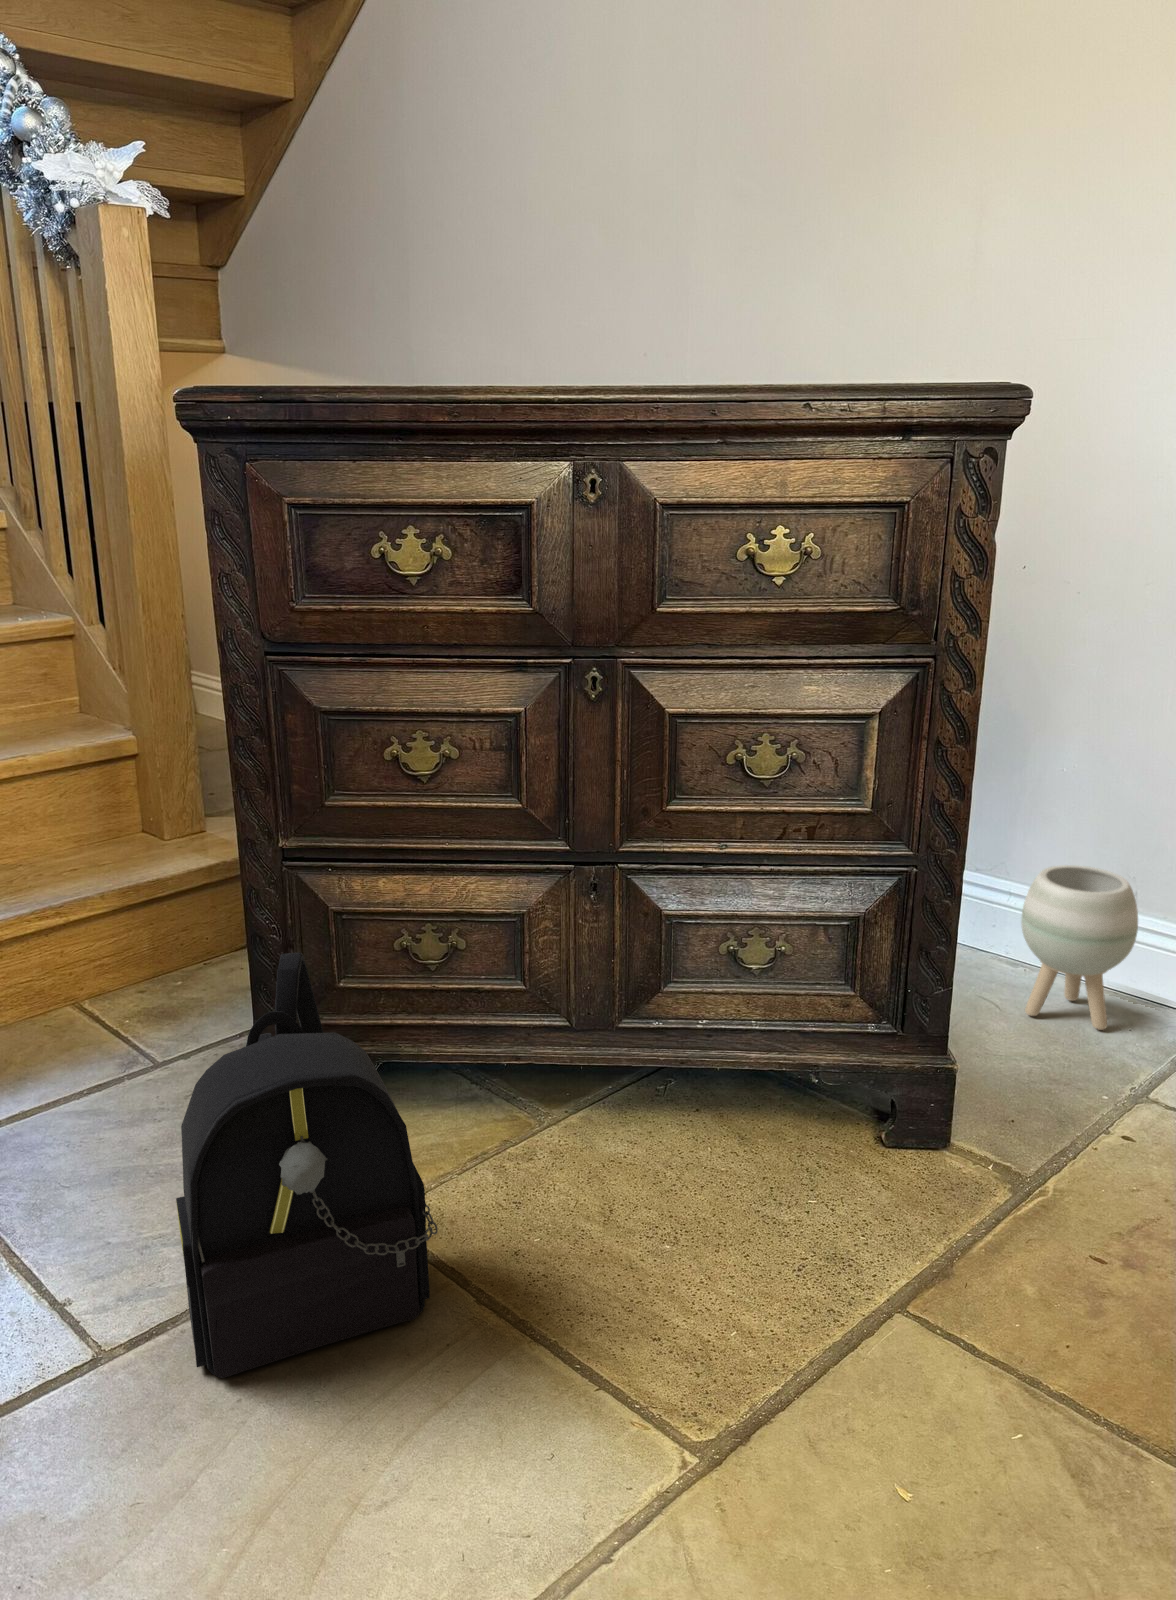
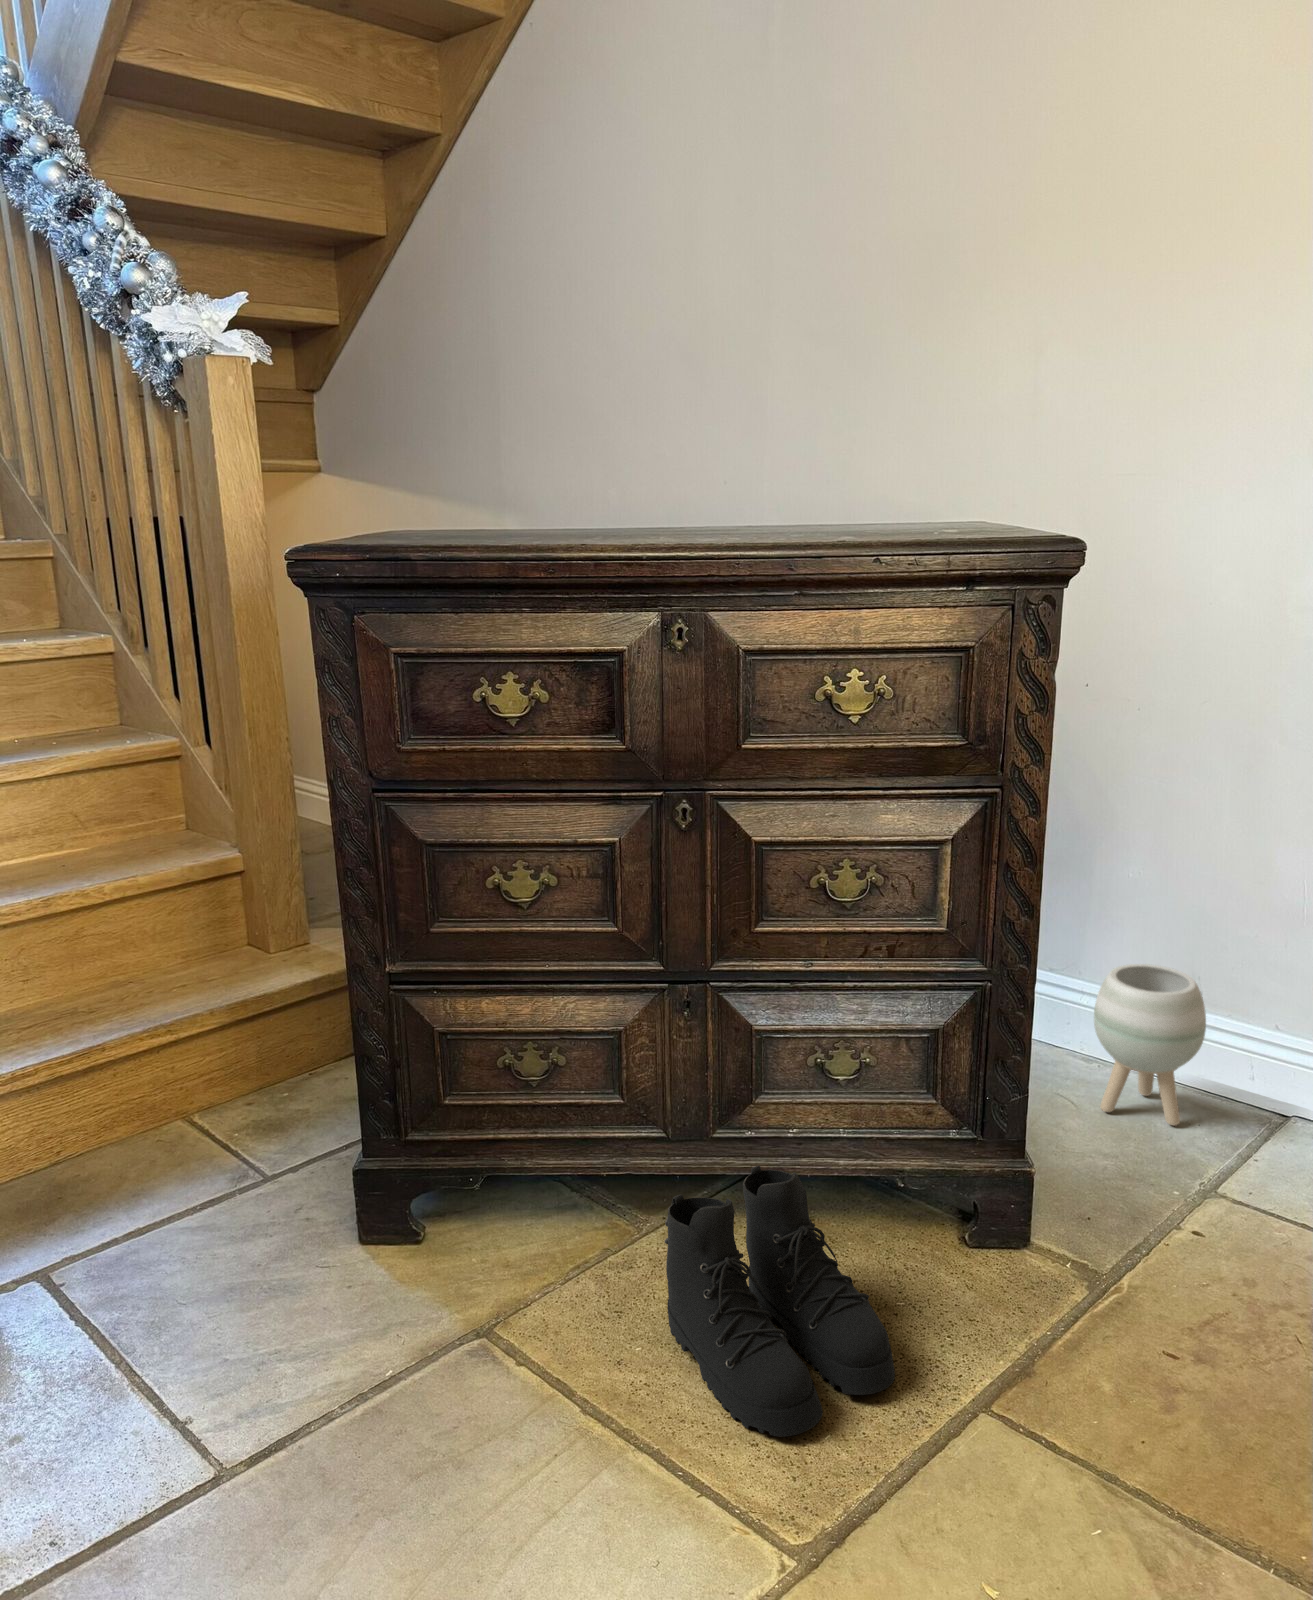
backpack: present [176,953,438,1378] -> none [305,1077,546,1490]
boots: none [568,1056,805,1331] -> present [665,1166,895,1437]

